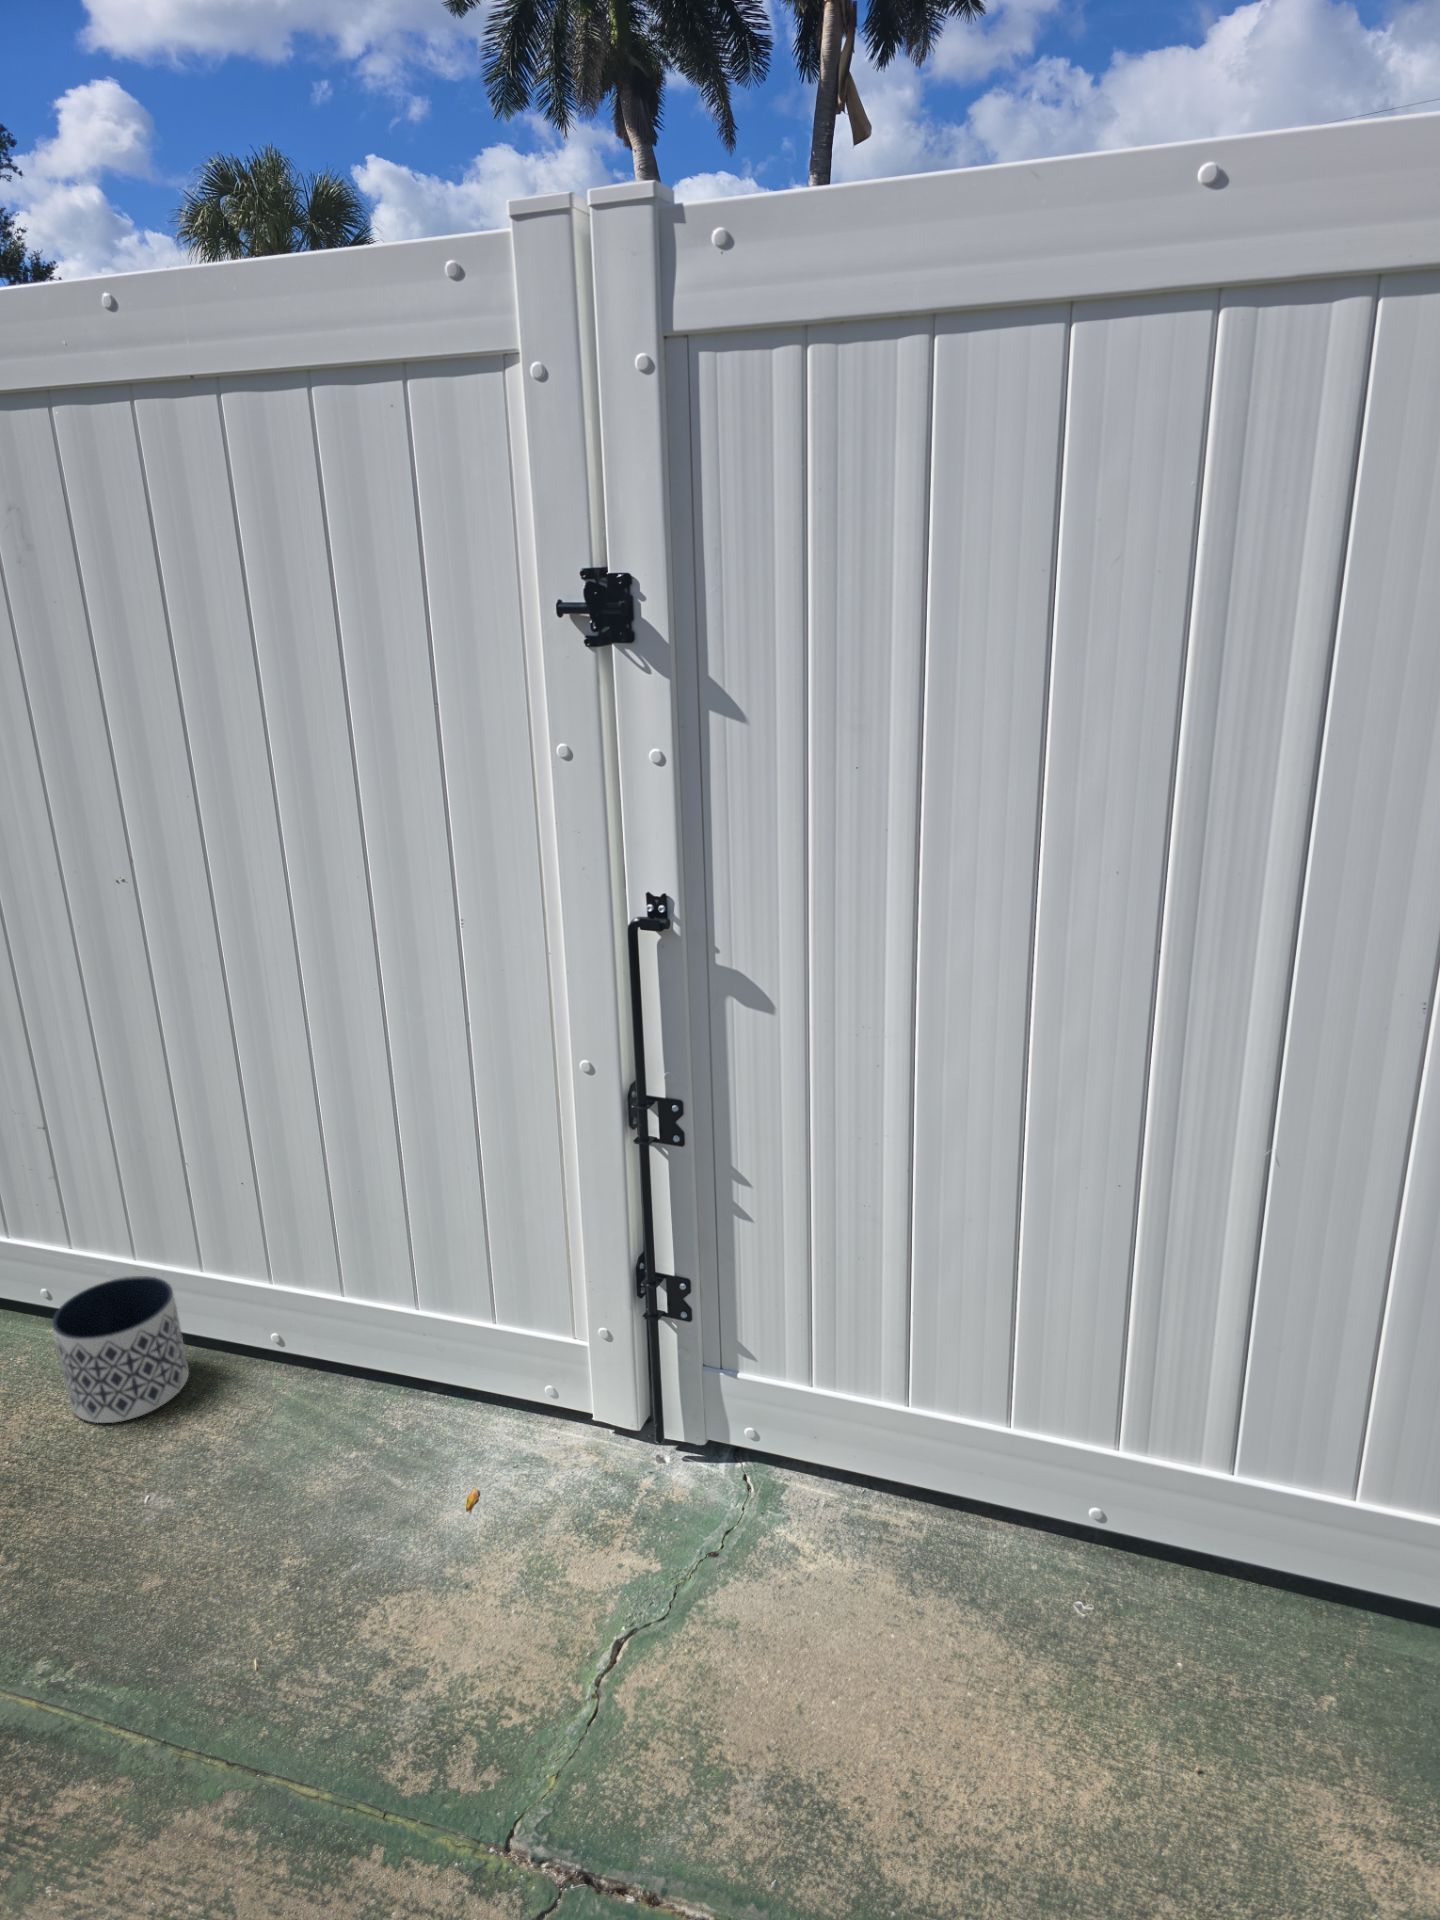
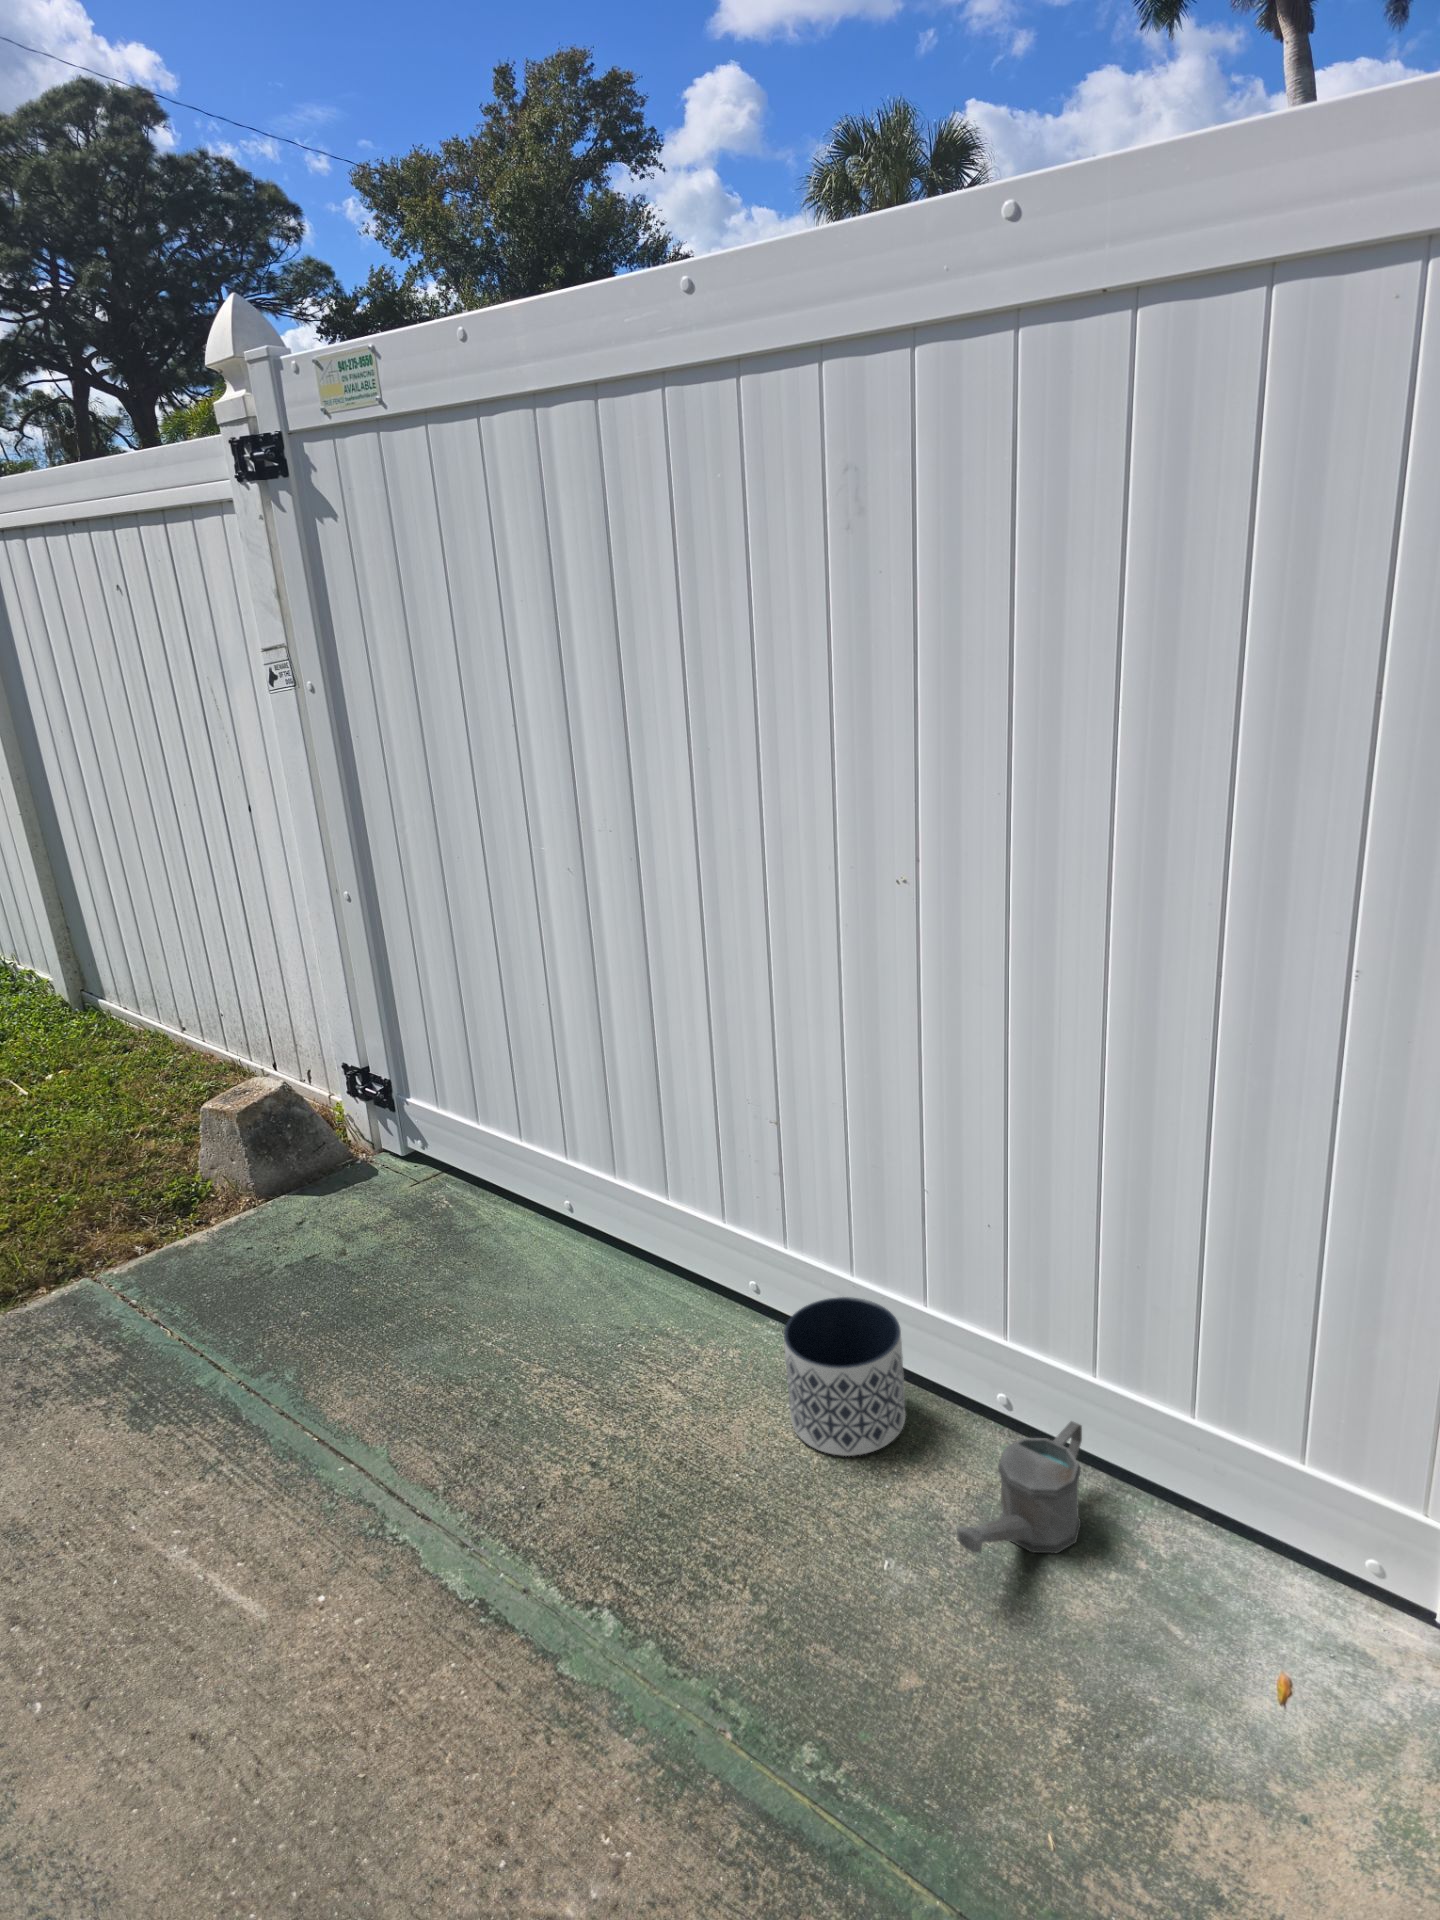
watering can: none [200,1339,337,1461] -> present [957,1421,1082,1553]

